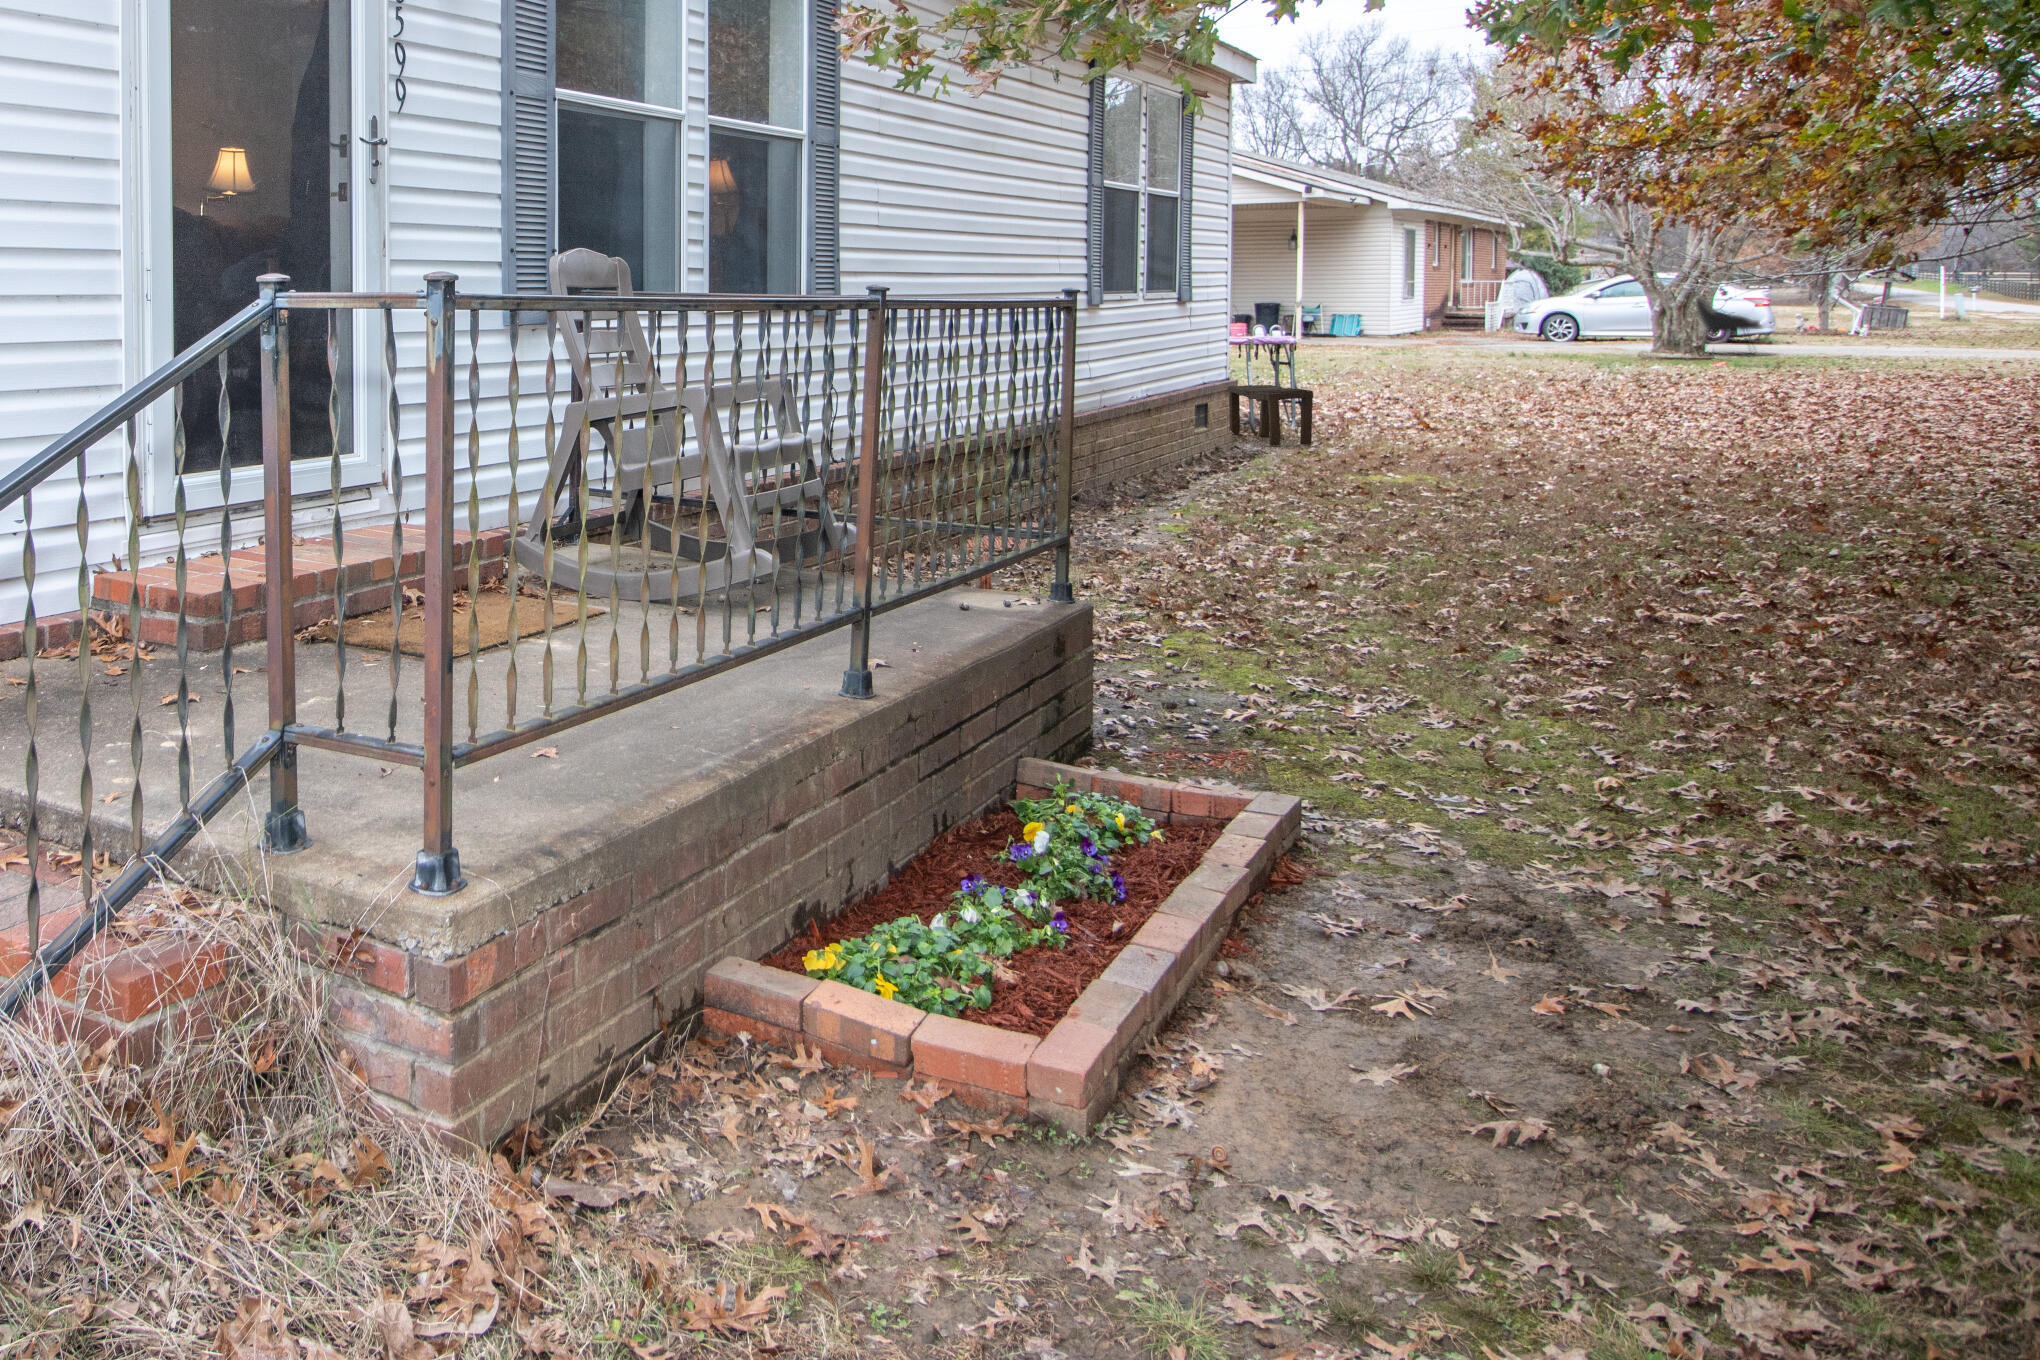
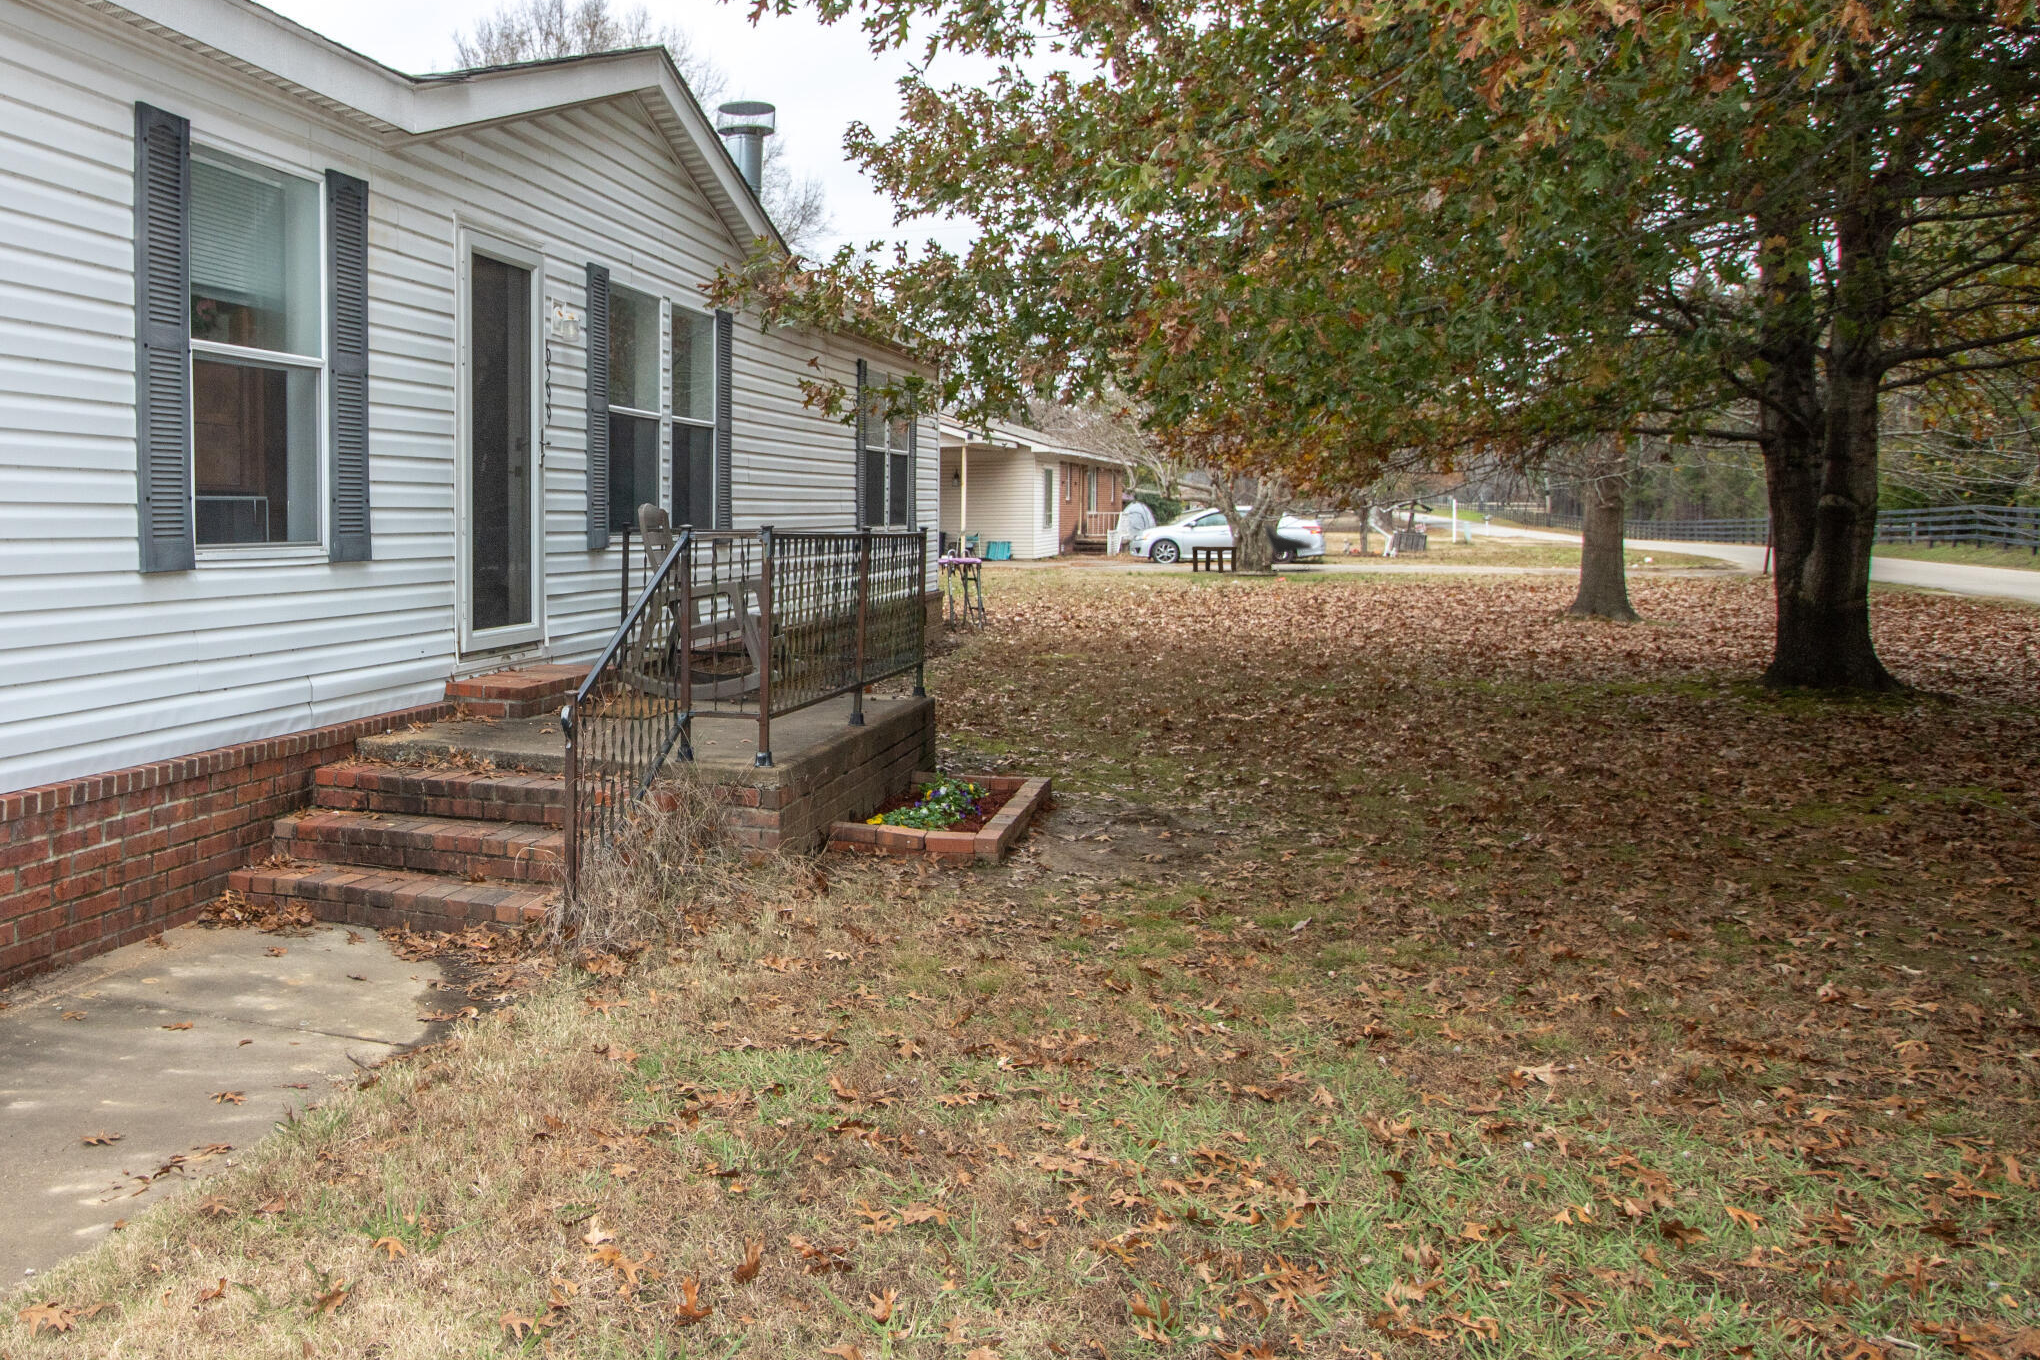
bench: present [1228,385,1313,446] -> present [1192,546,1237,573]

